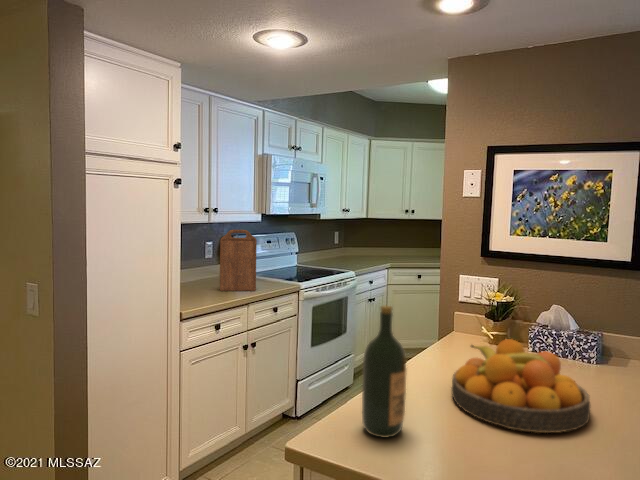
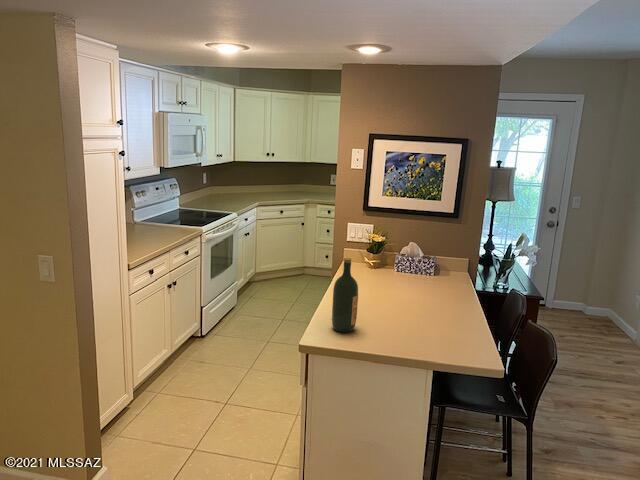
cutting board: present [220,230,257,291] -> none [139,186,172,240]
fruit bowl: present [451,339,590,433] -> none [367,268,442,319]

